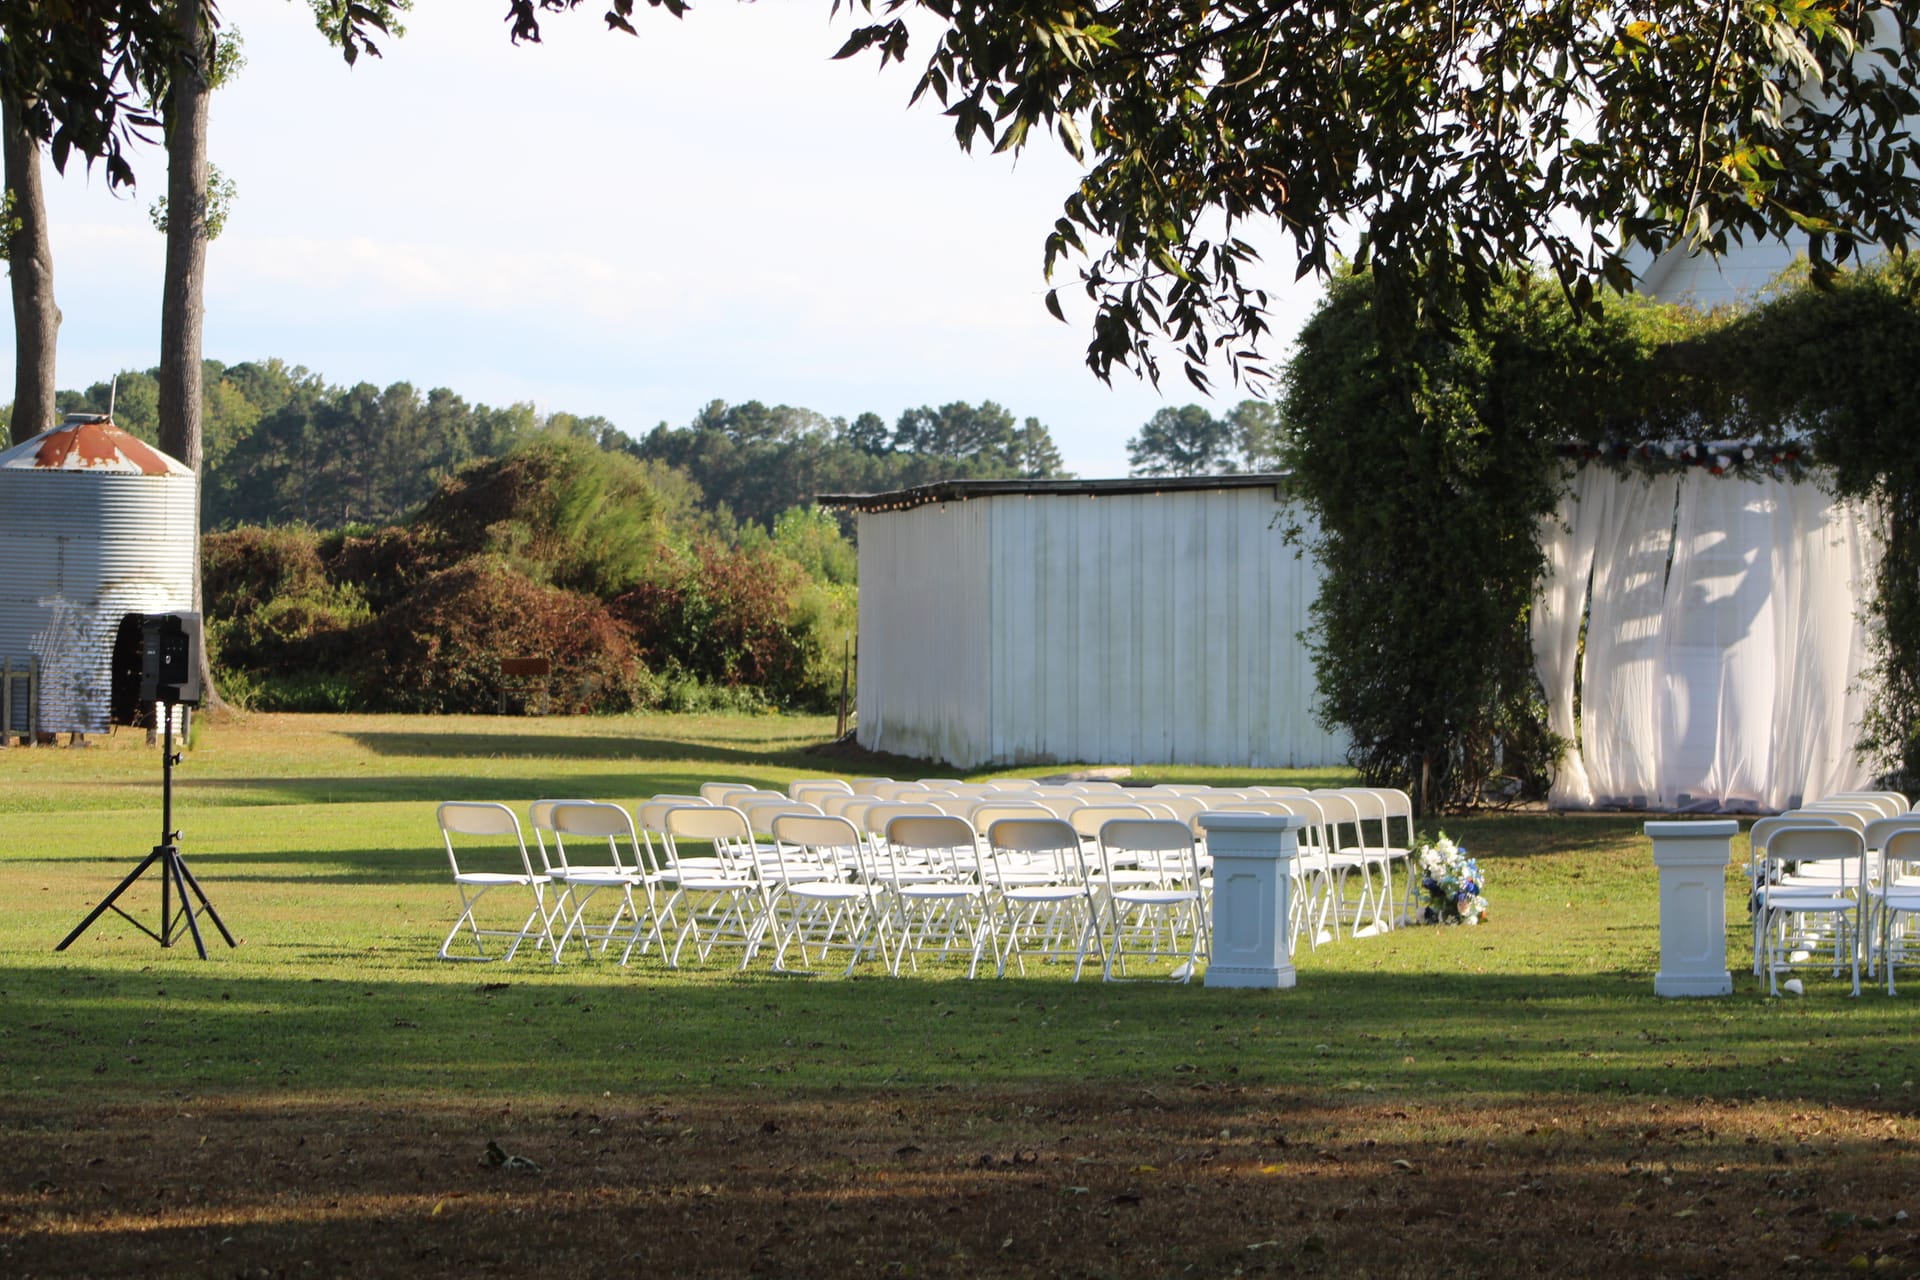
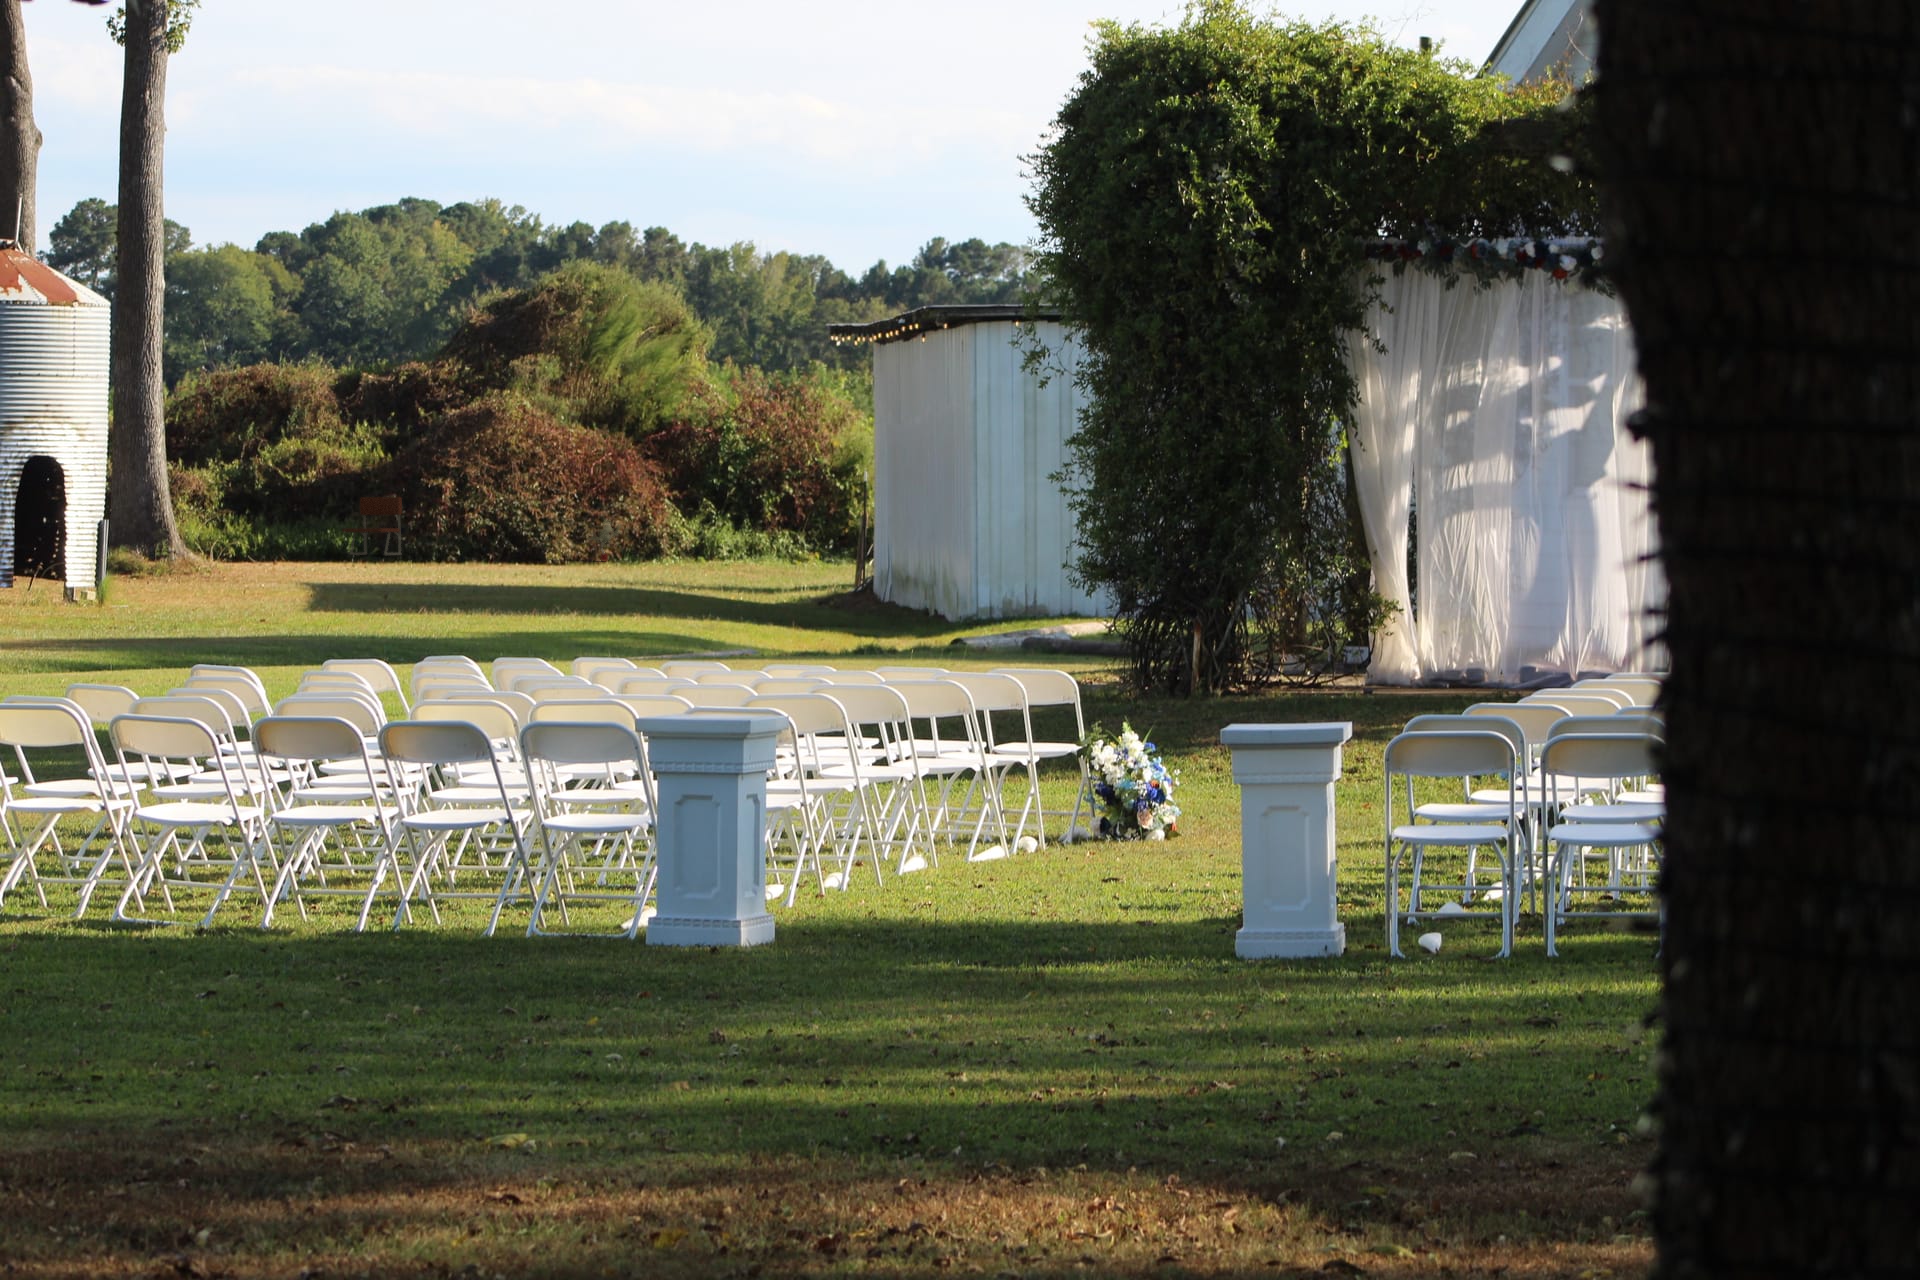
bench: present [494,658,550,714] -> present [342,497,402,555]

